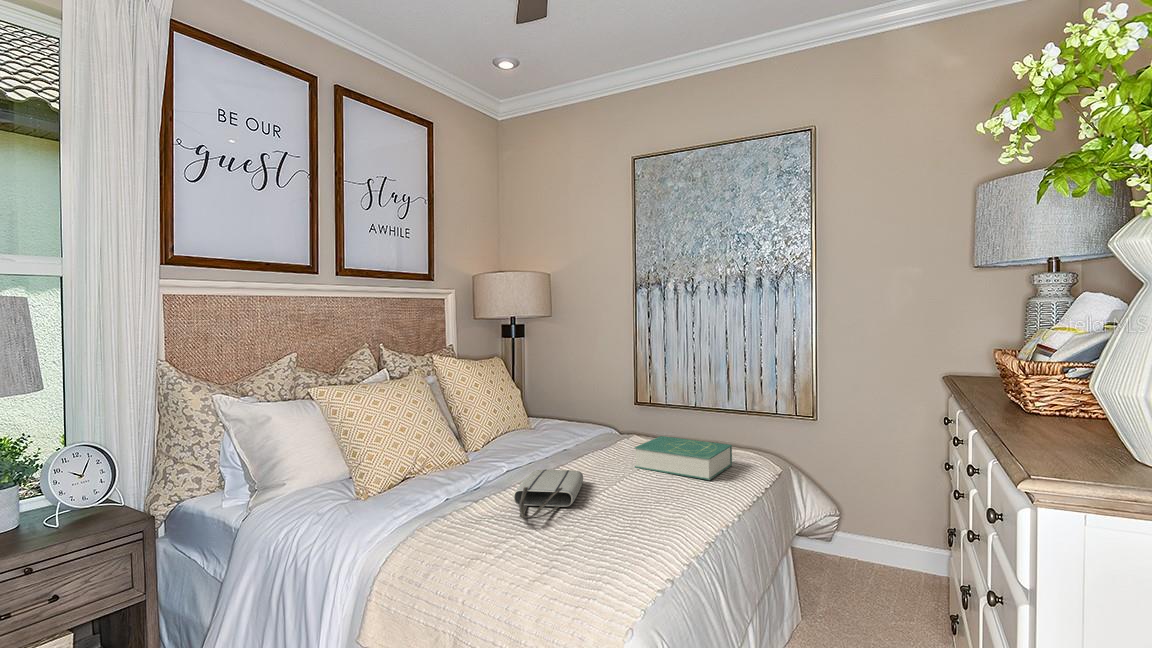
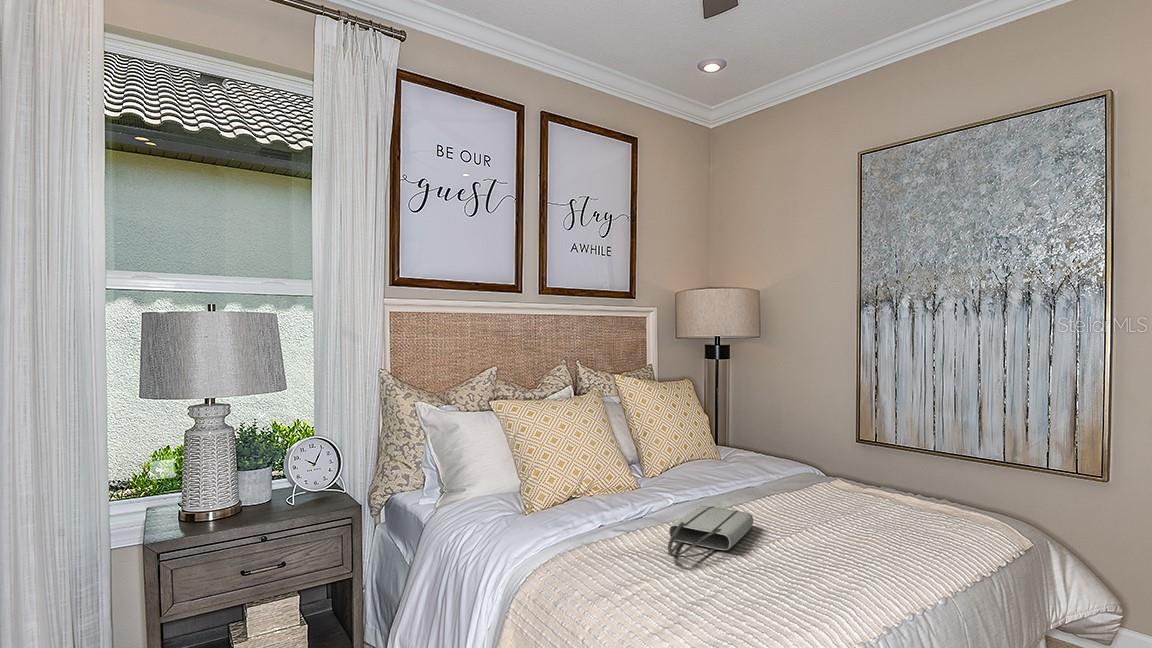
book: present [635,436,732,480] -> none [823,485,955,547]

